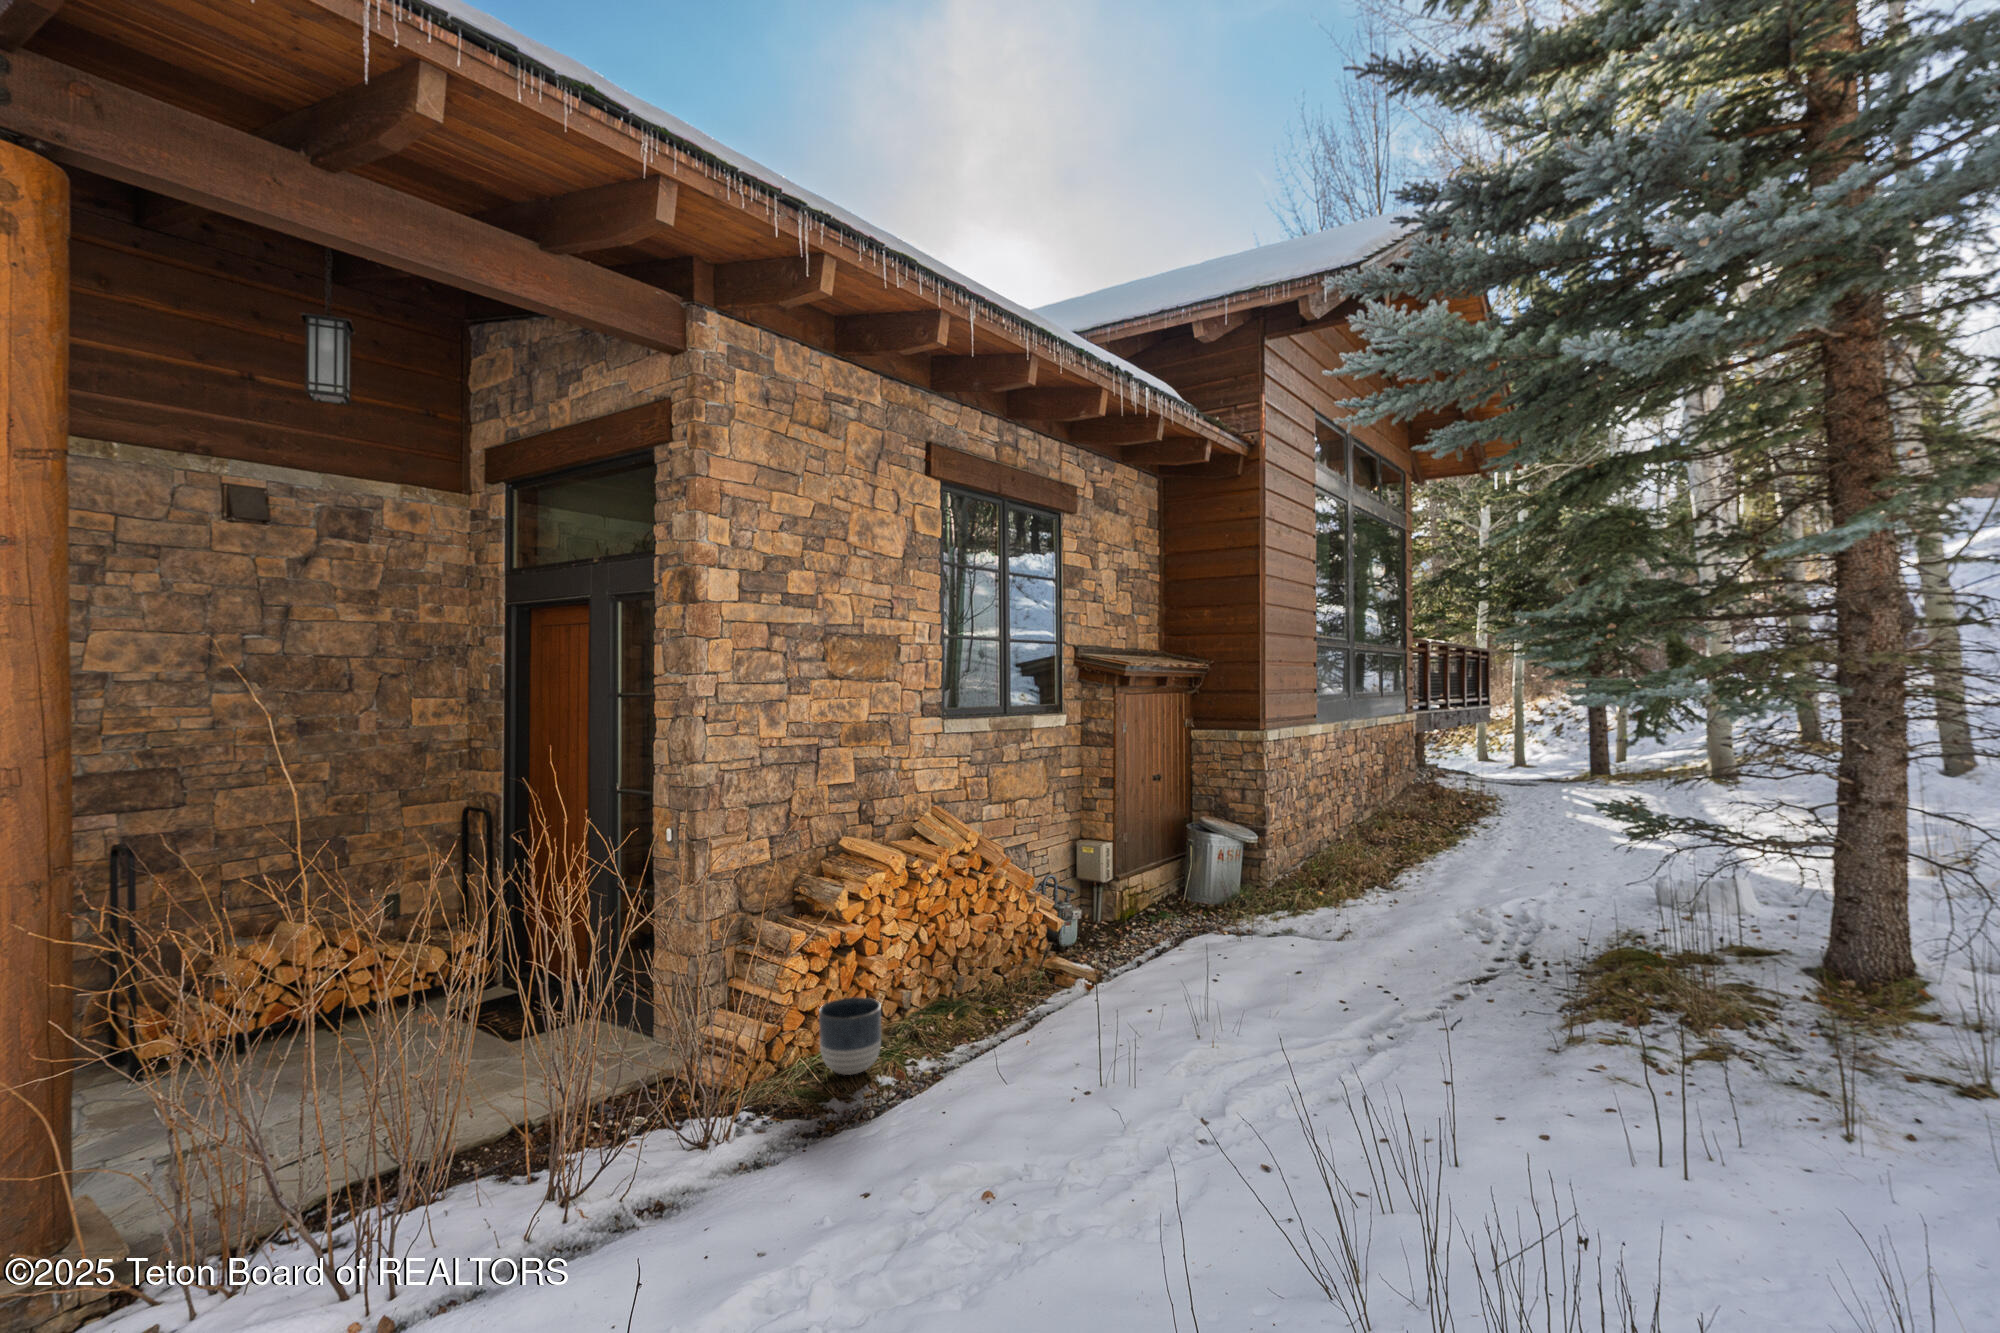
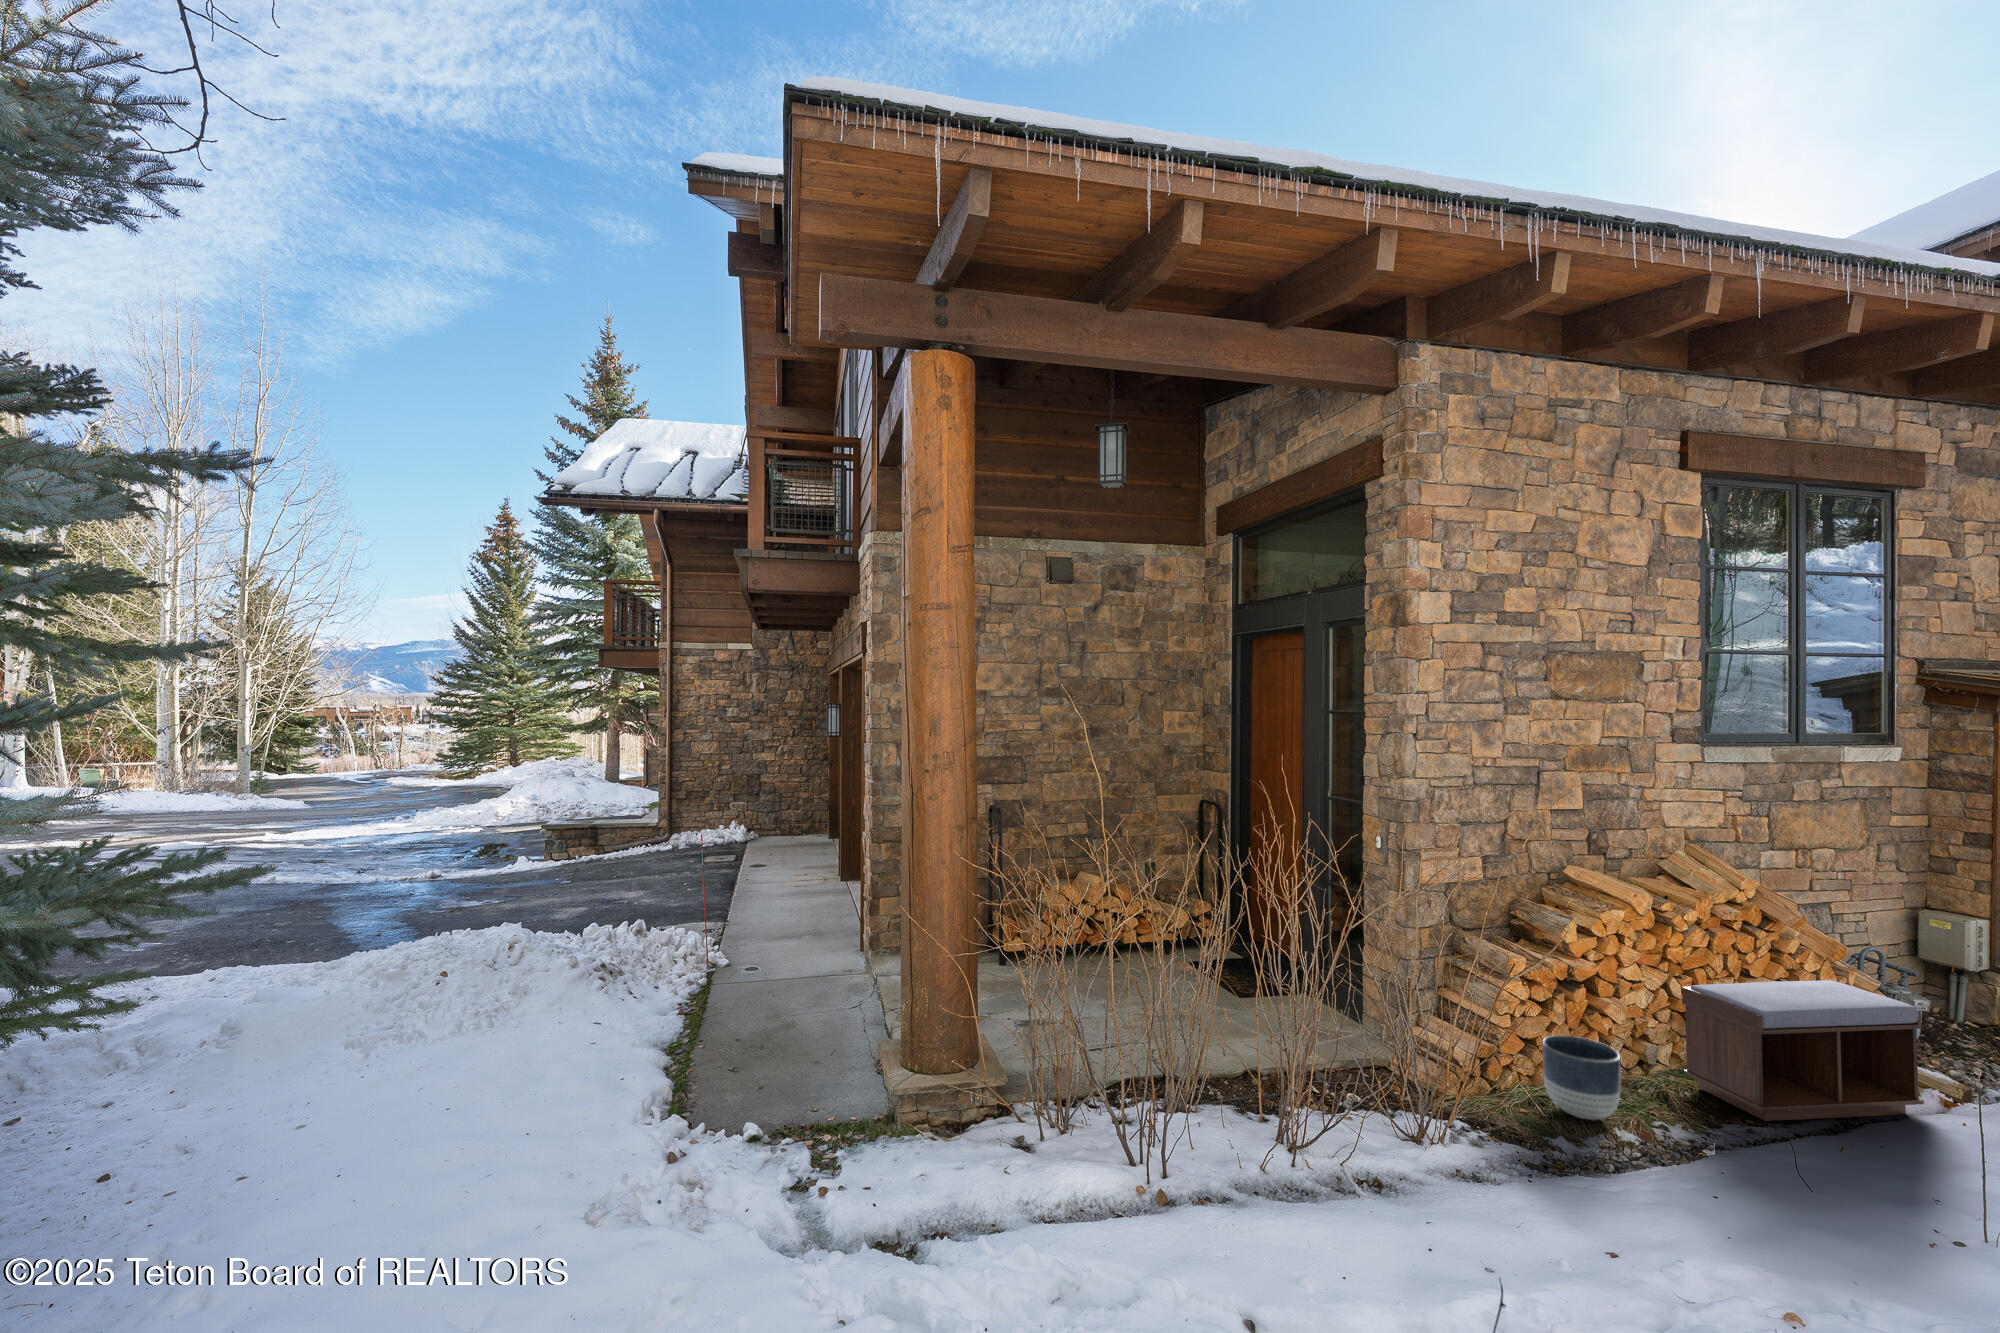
bench: none [929,902,1076,1030] -> present [1682,980,1924,1121]

